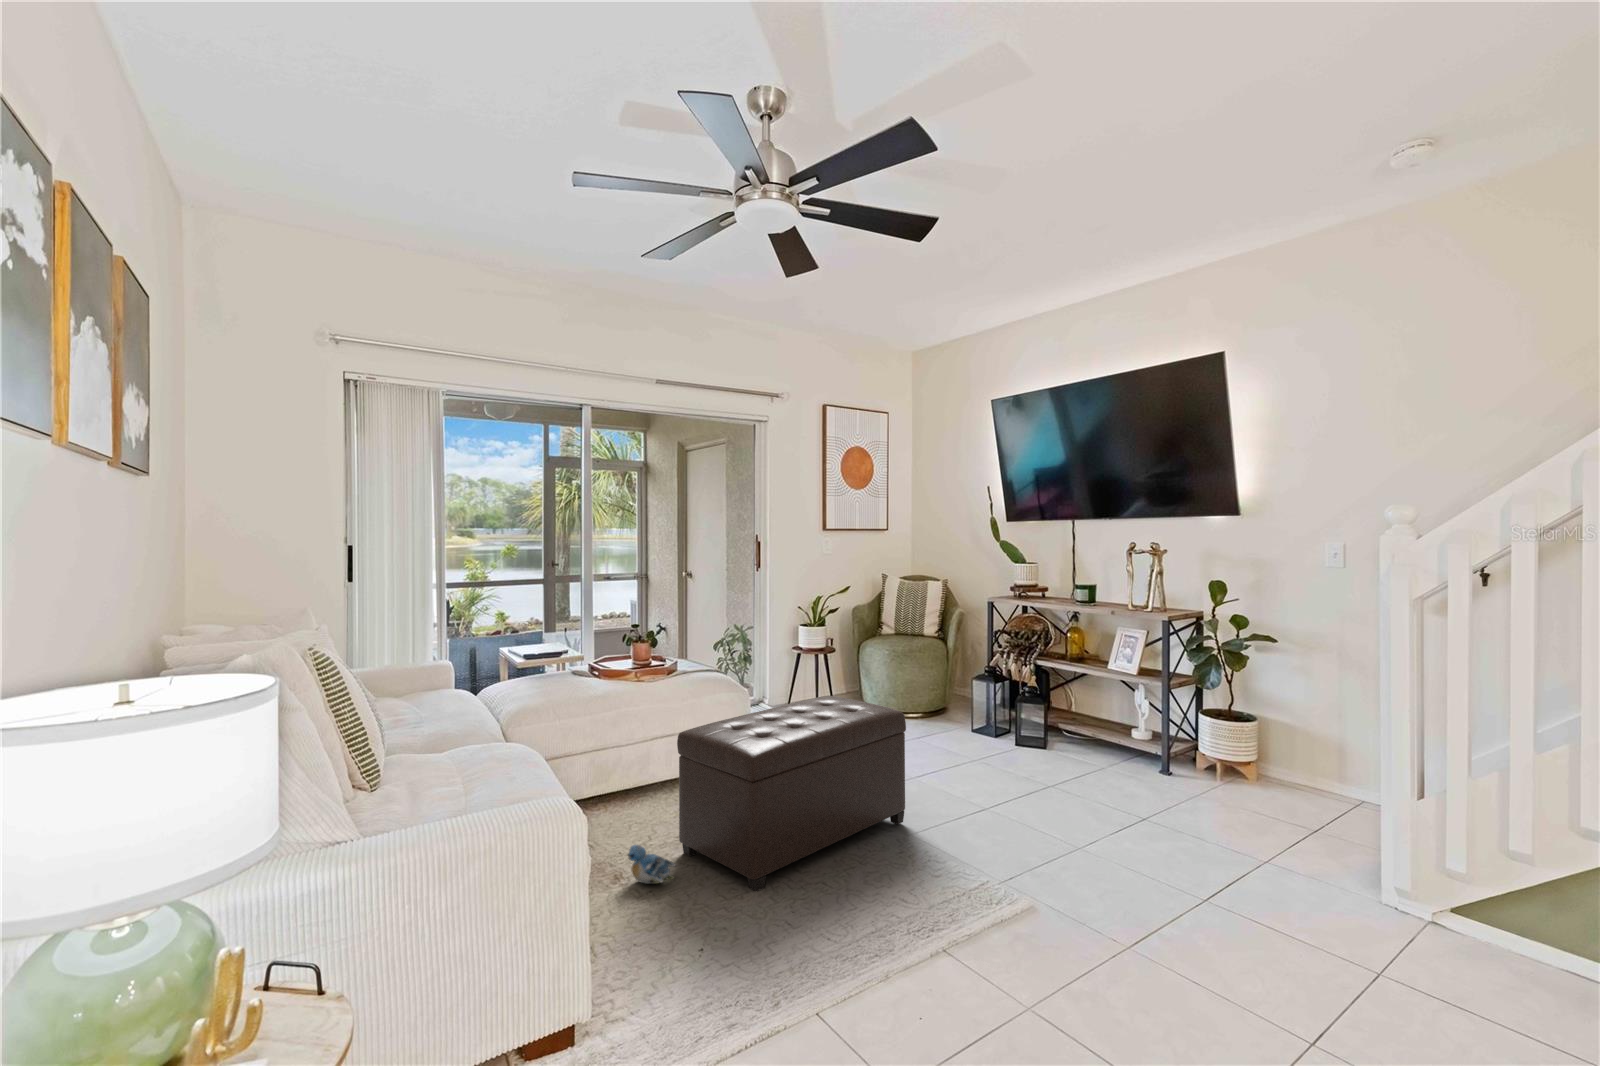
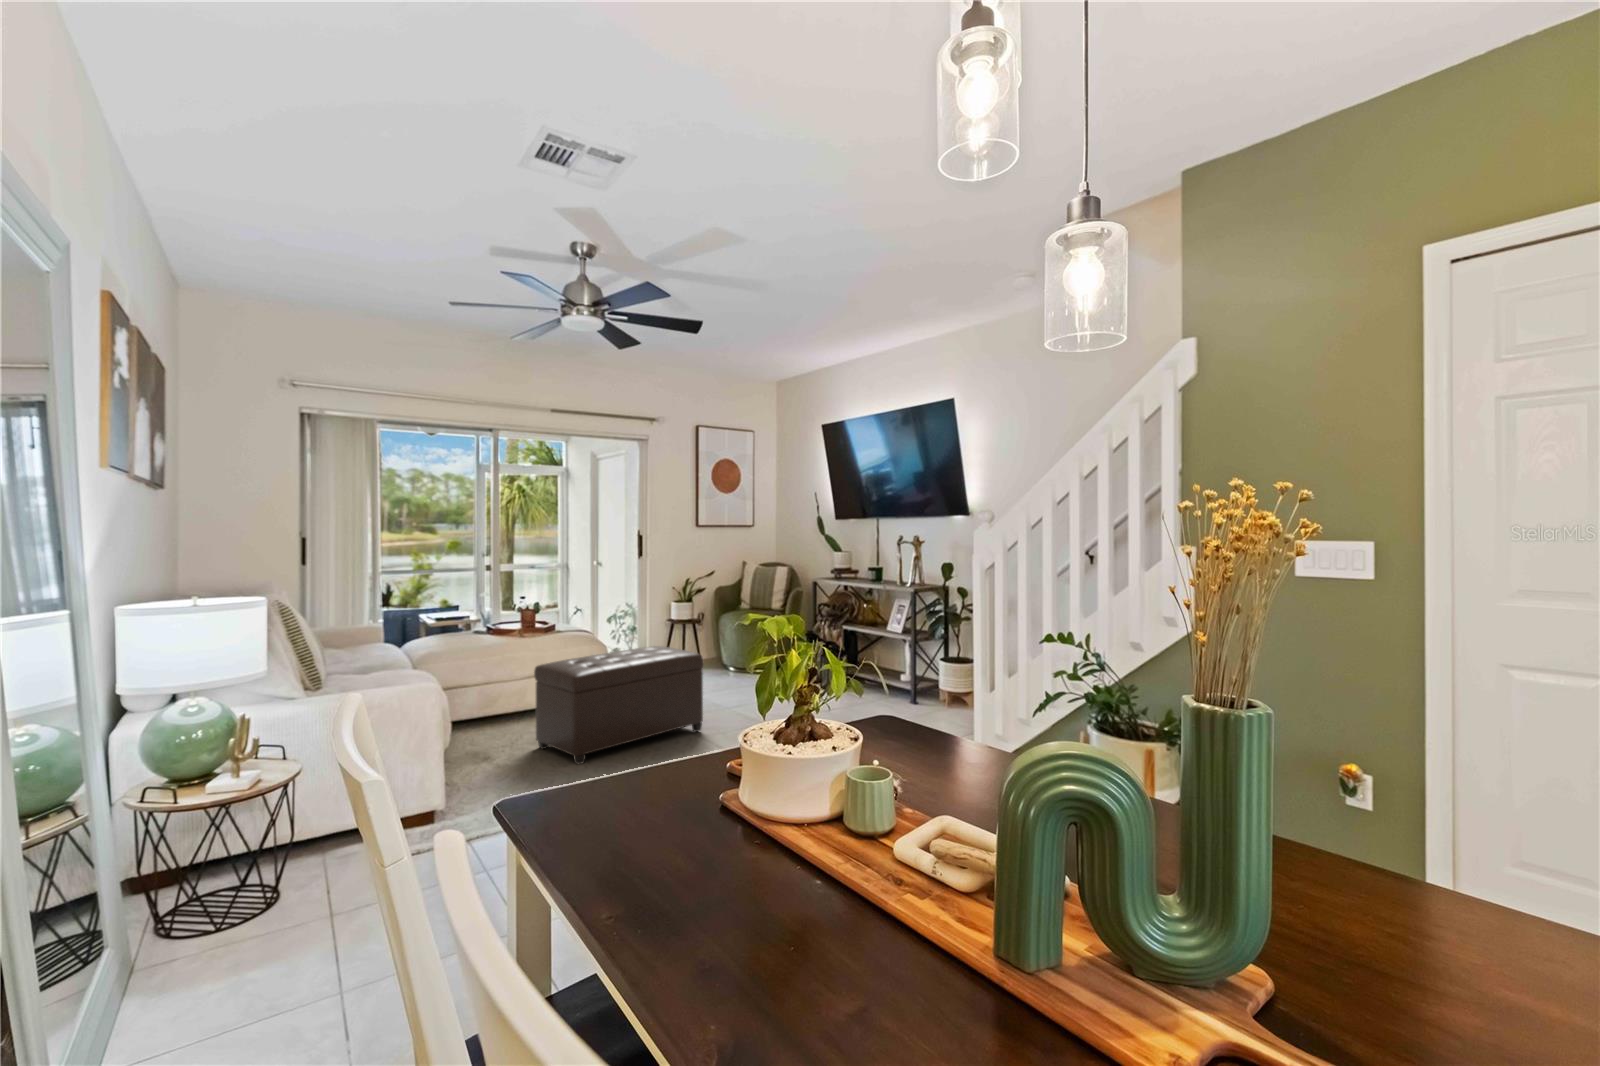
plush toy: present [628,845,676,884] -> none [494,737,528,762]

